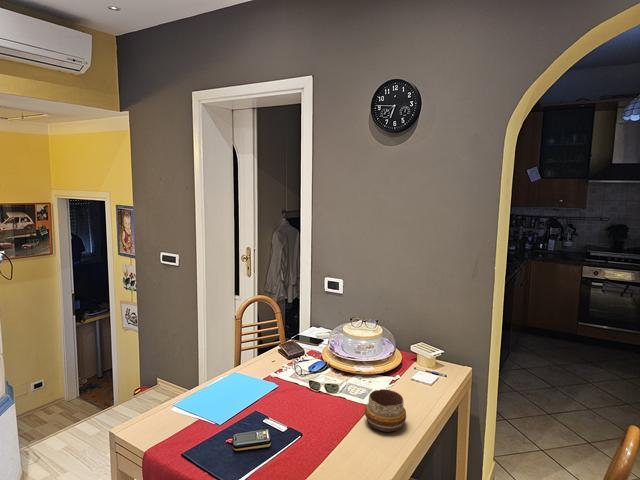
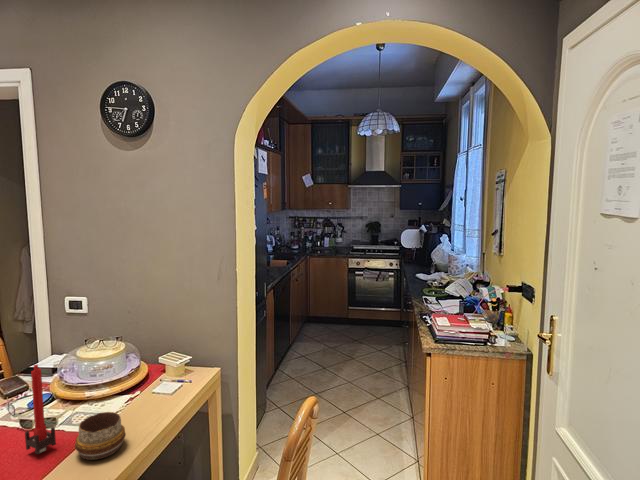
candle: none [324,335,347,413] -> present [25,365,56,454]

